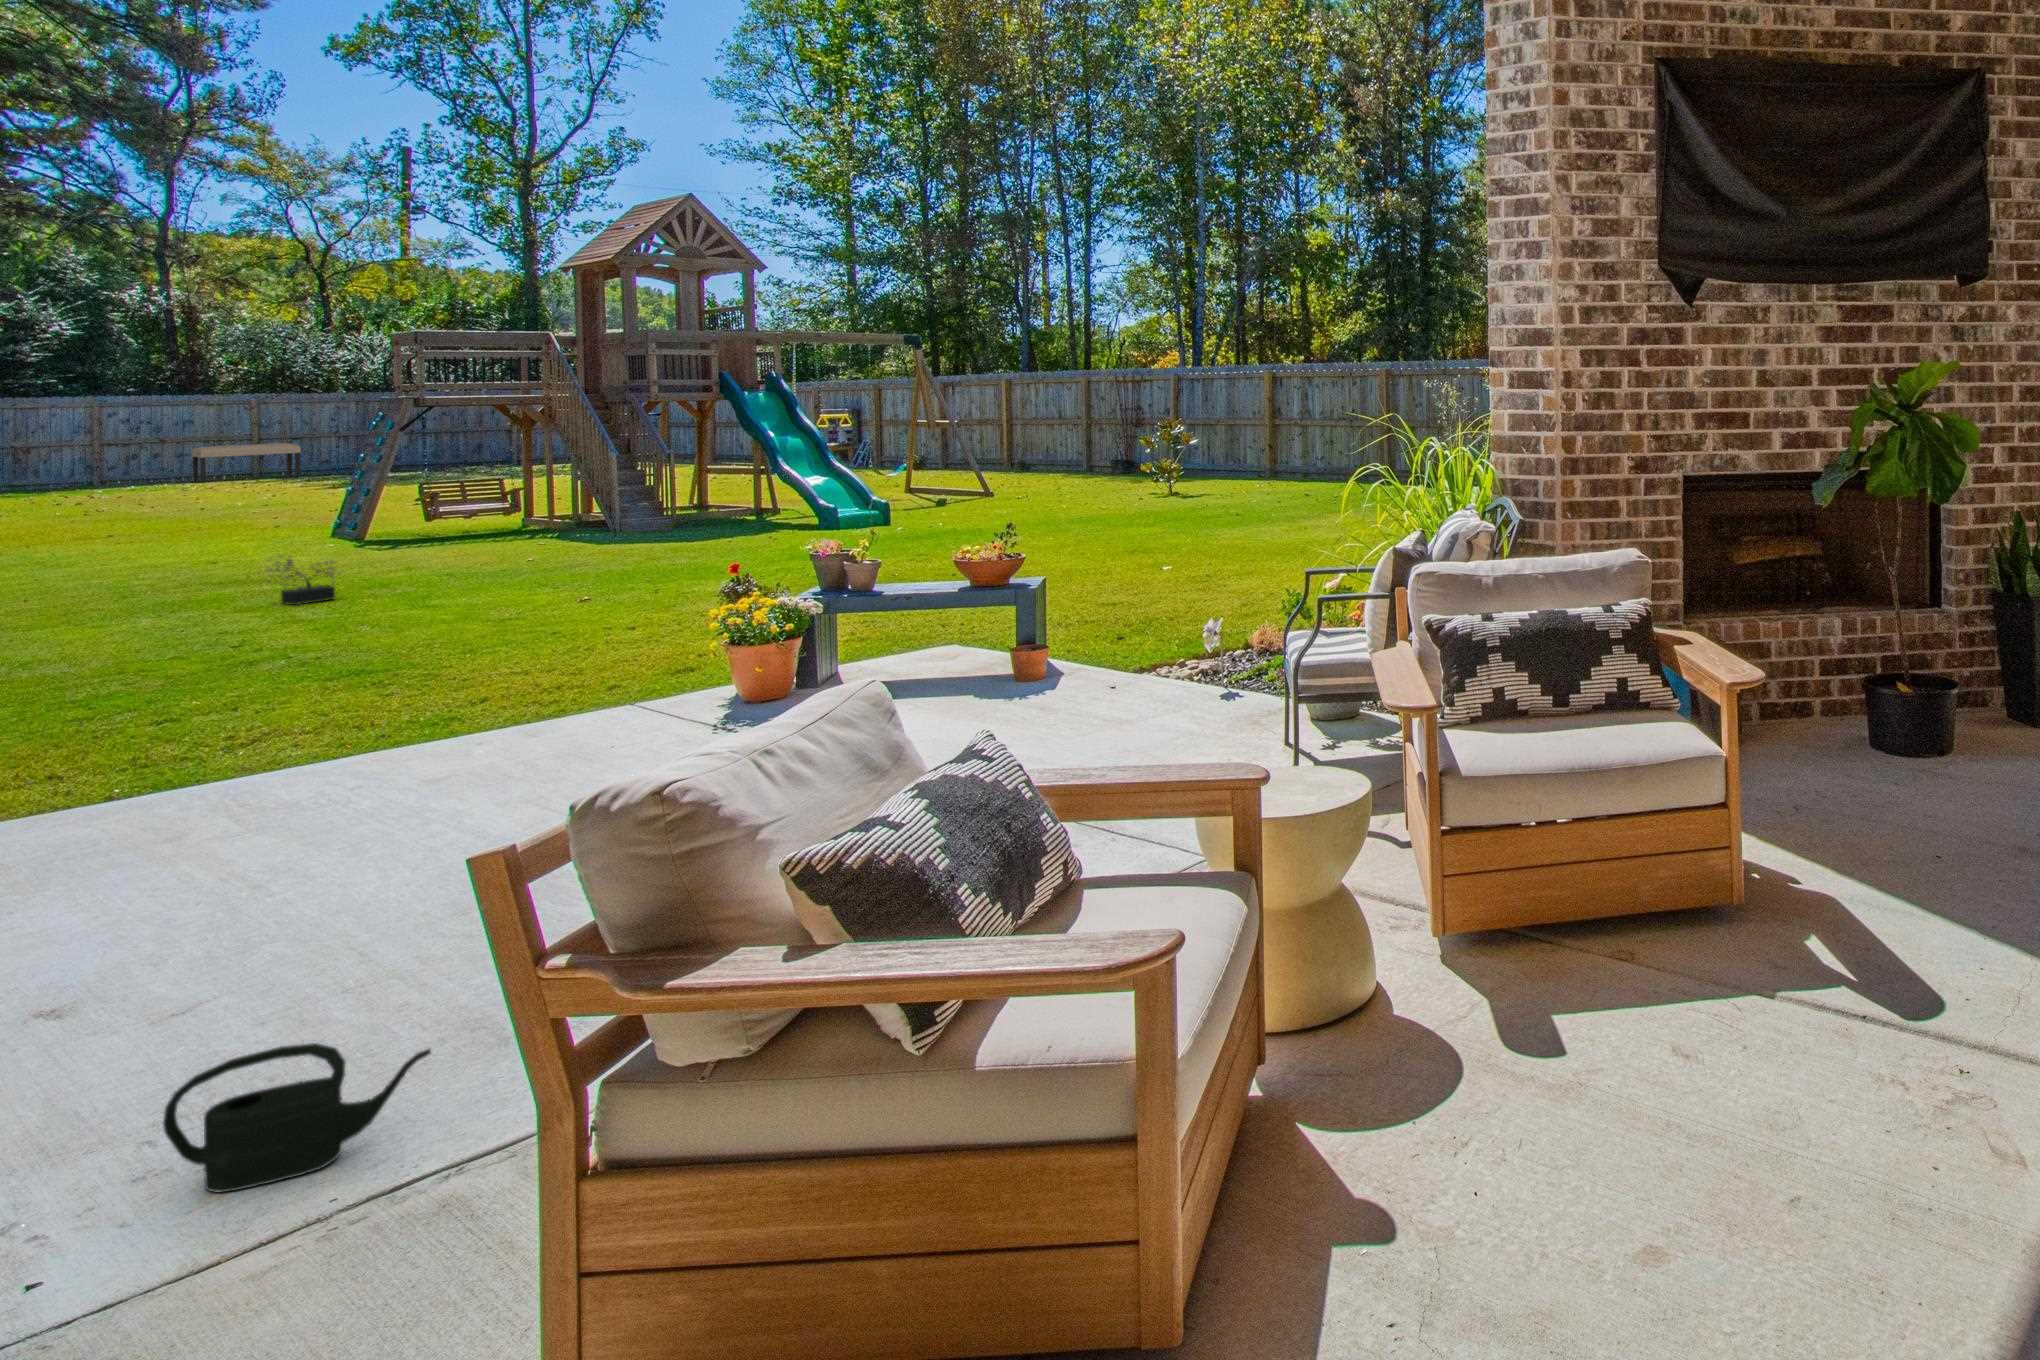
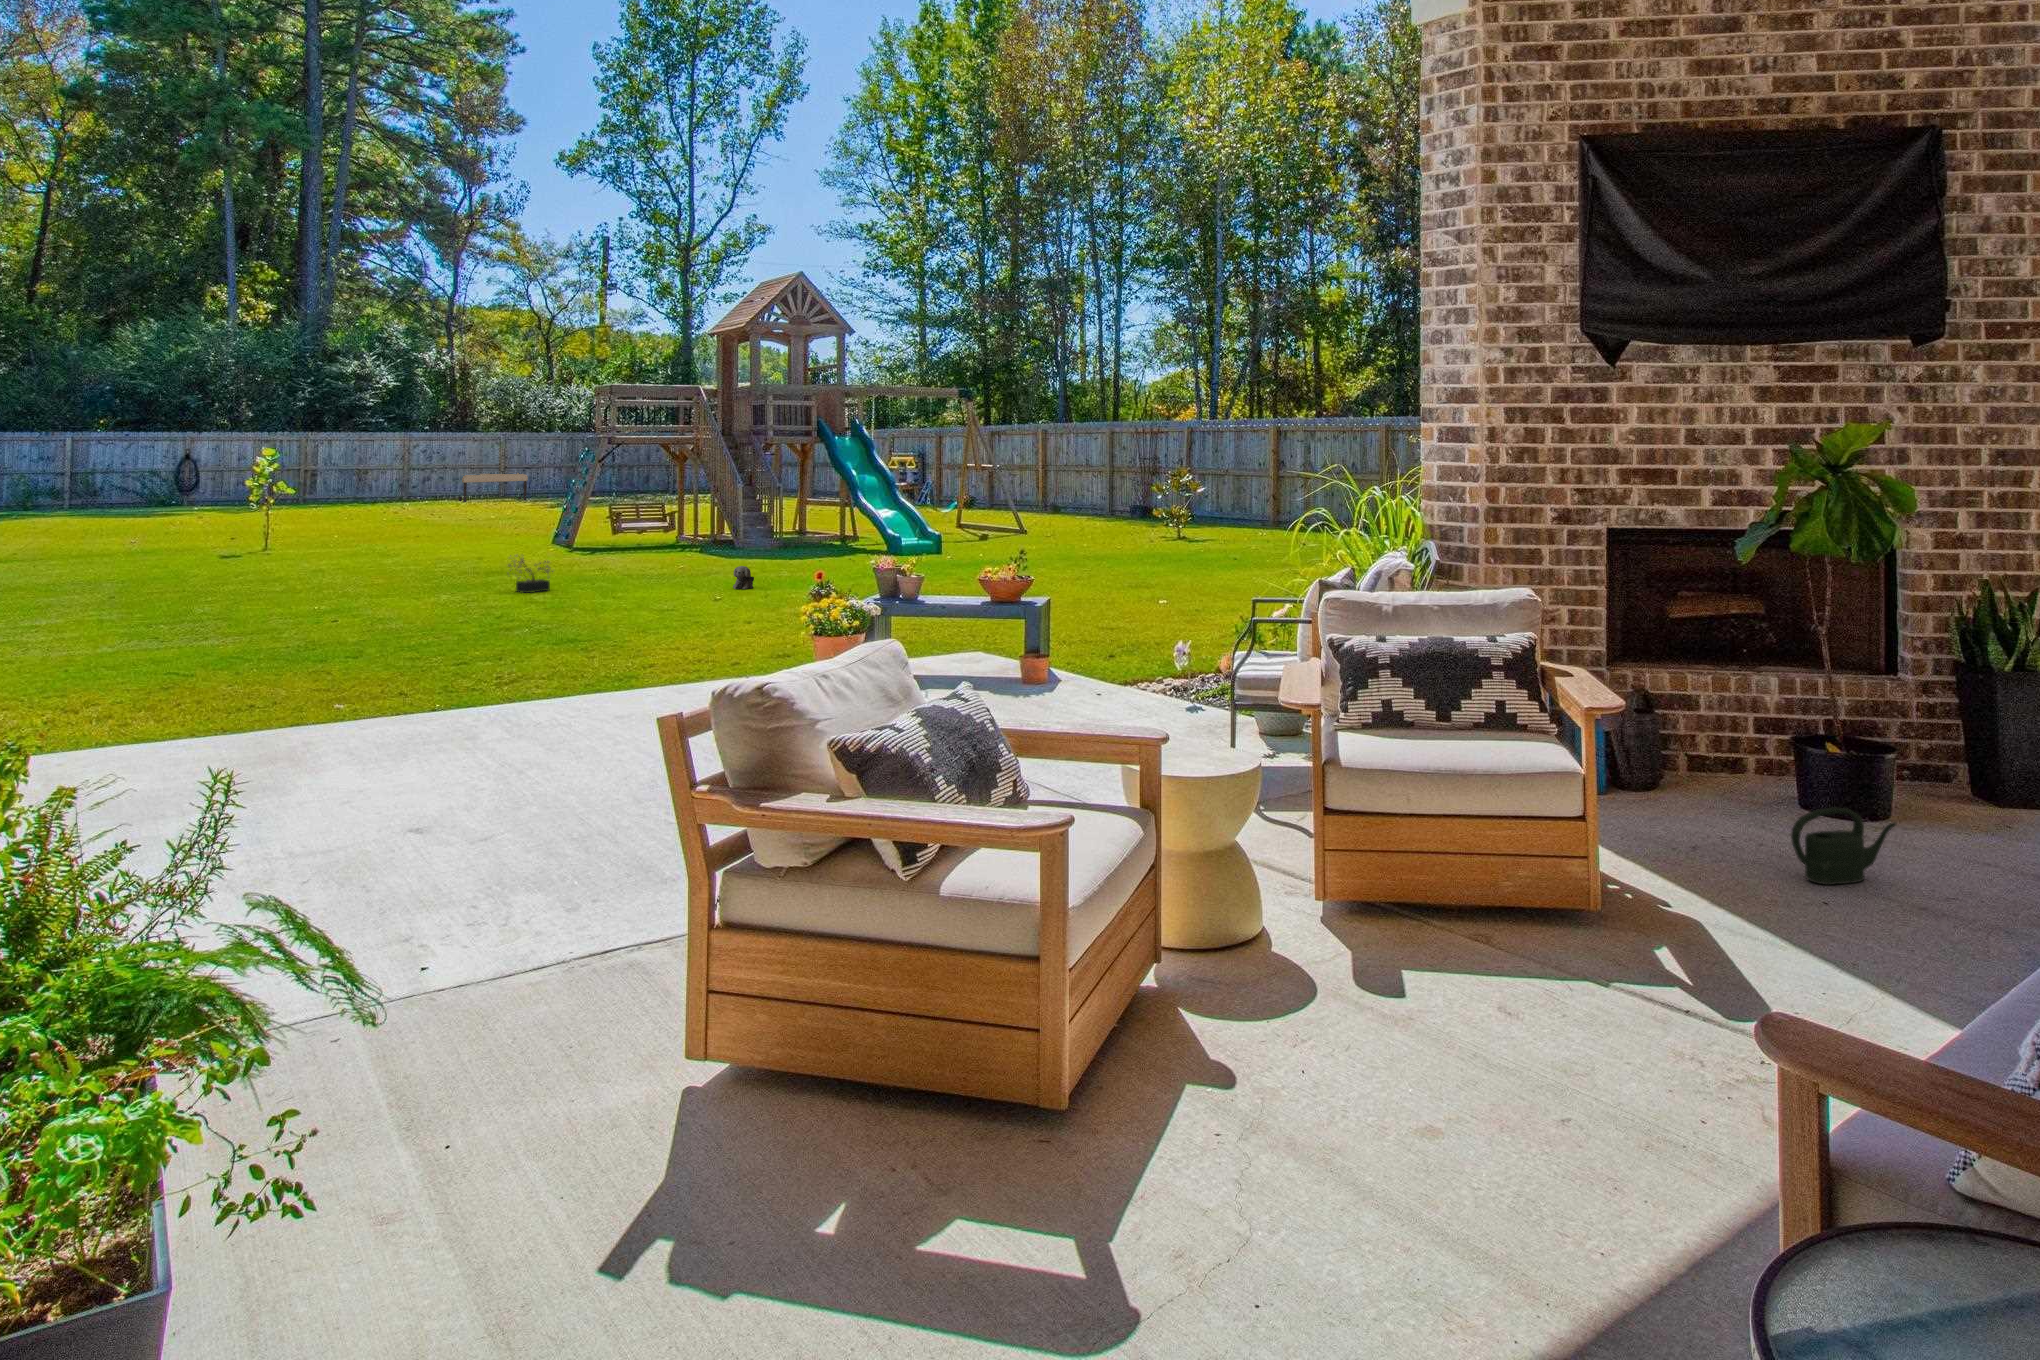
plush toy: none [609,553,639,581] -> present [733,566,754,589]
watering can: present [163,1043,431,1193] -> present [1791,807,1896,885]

